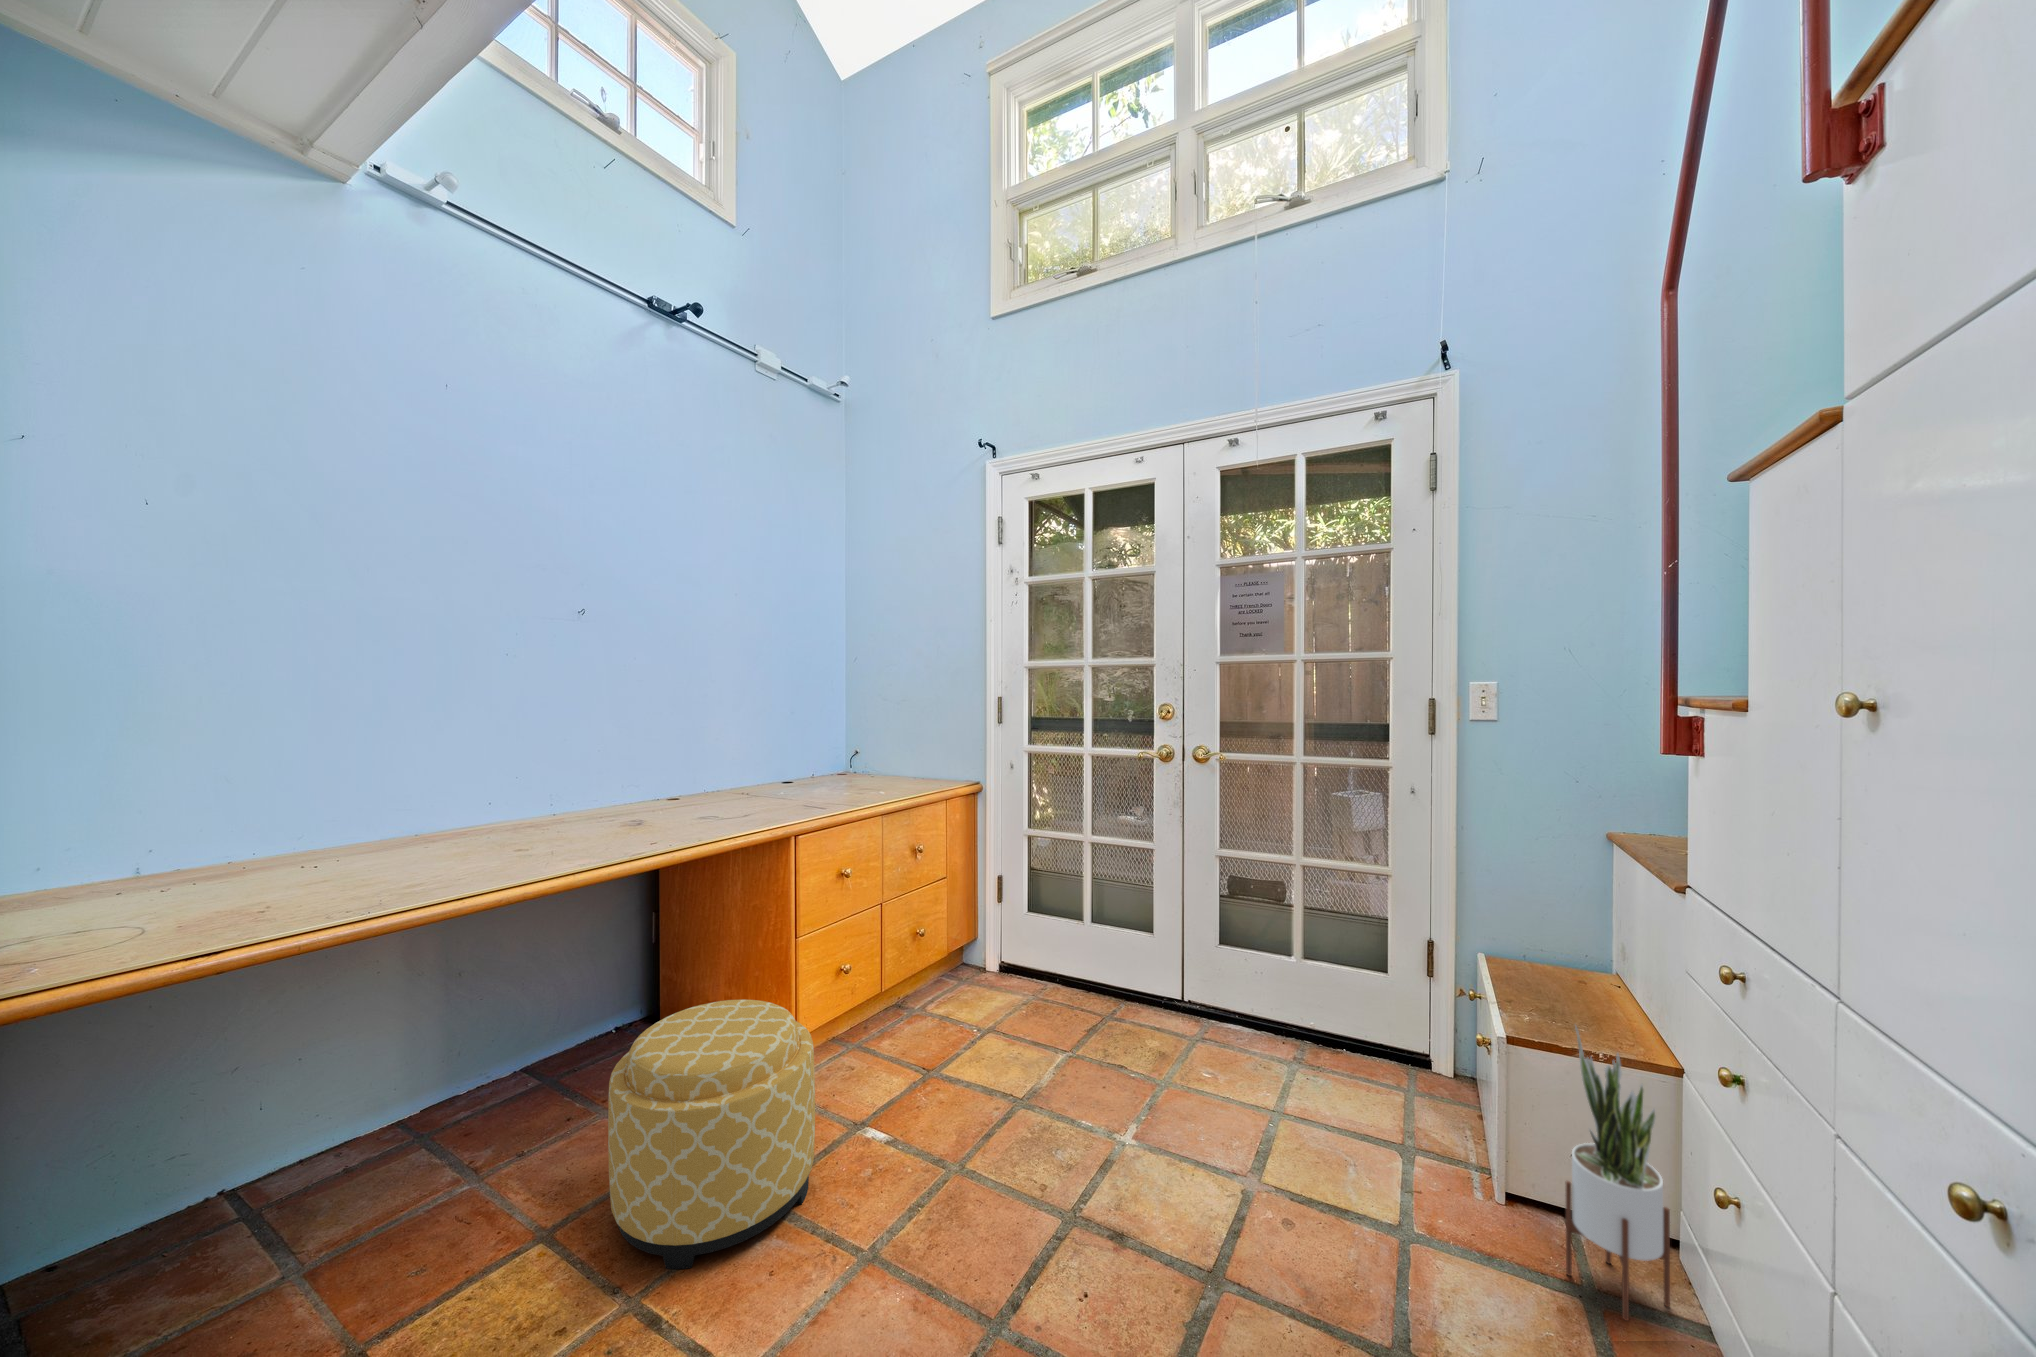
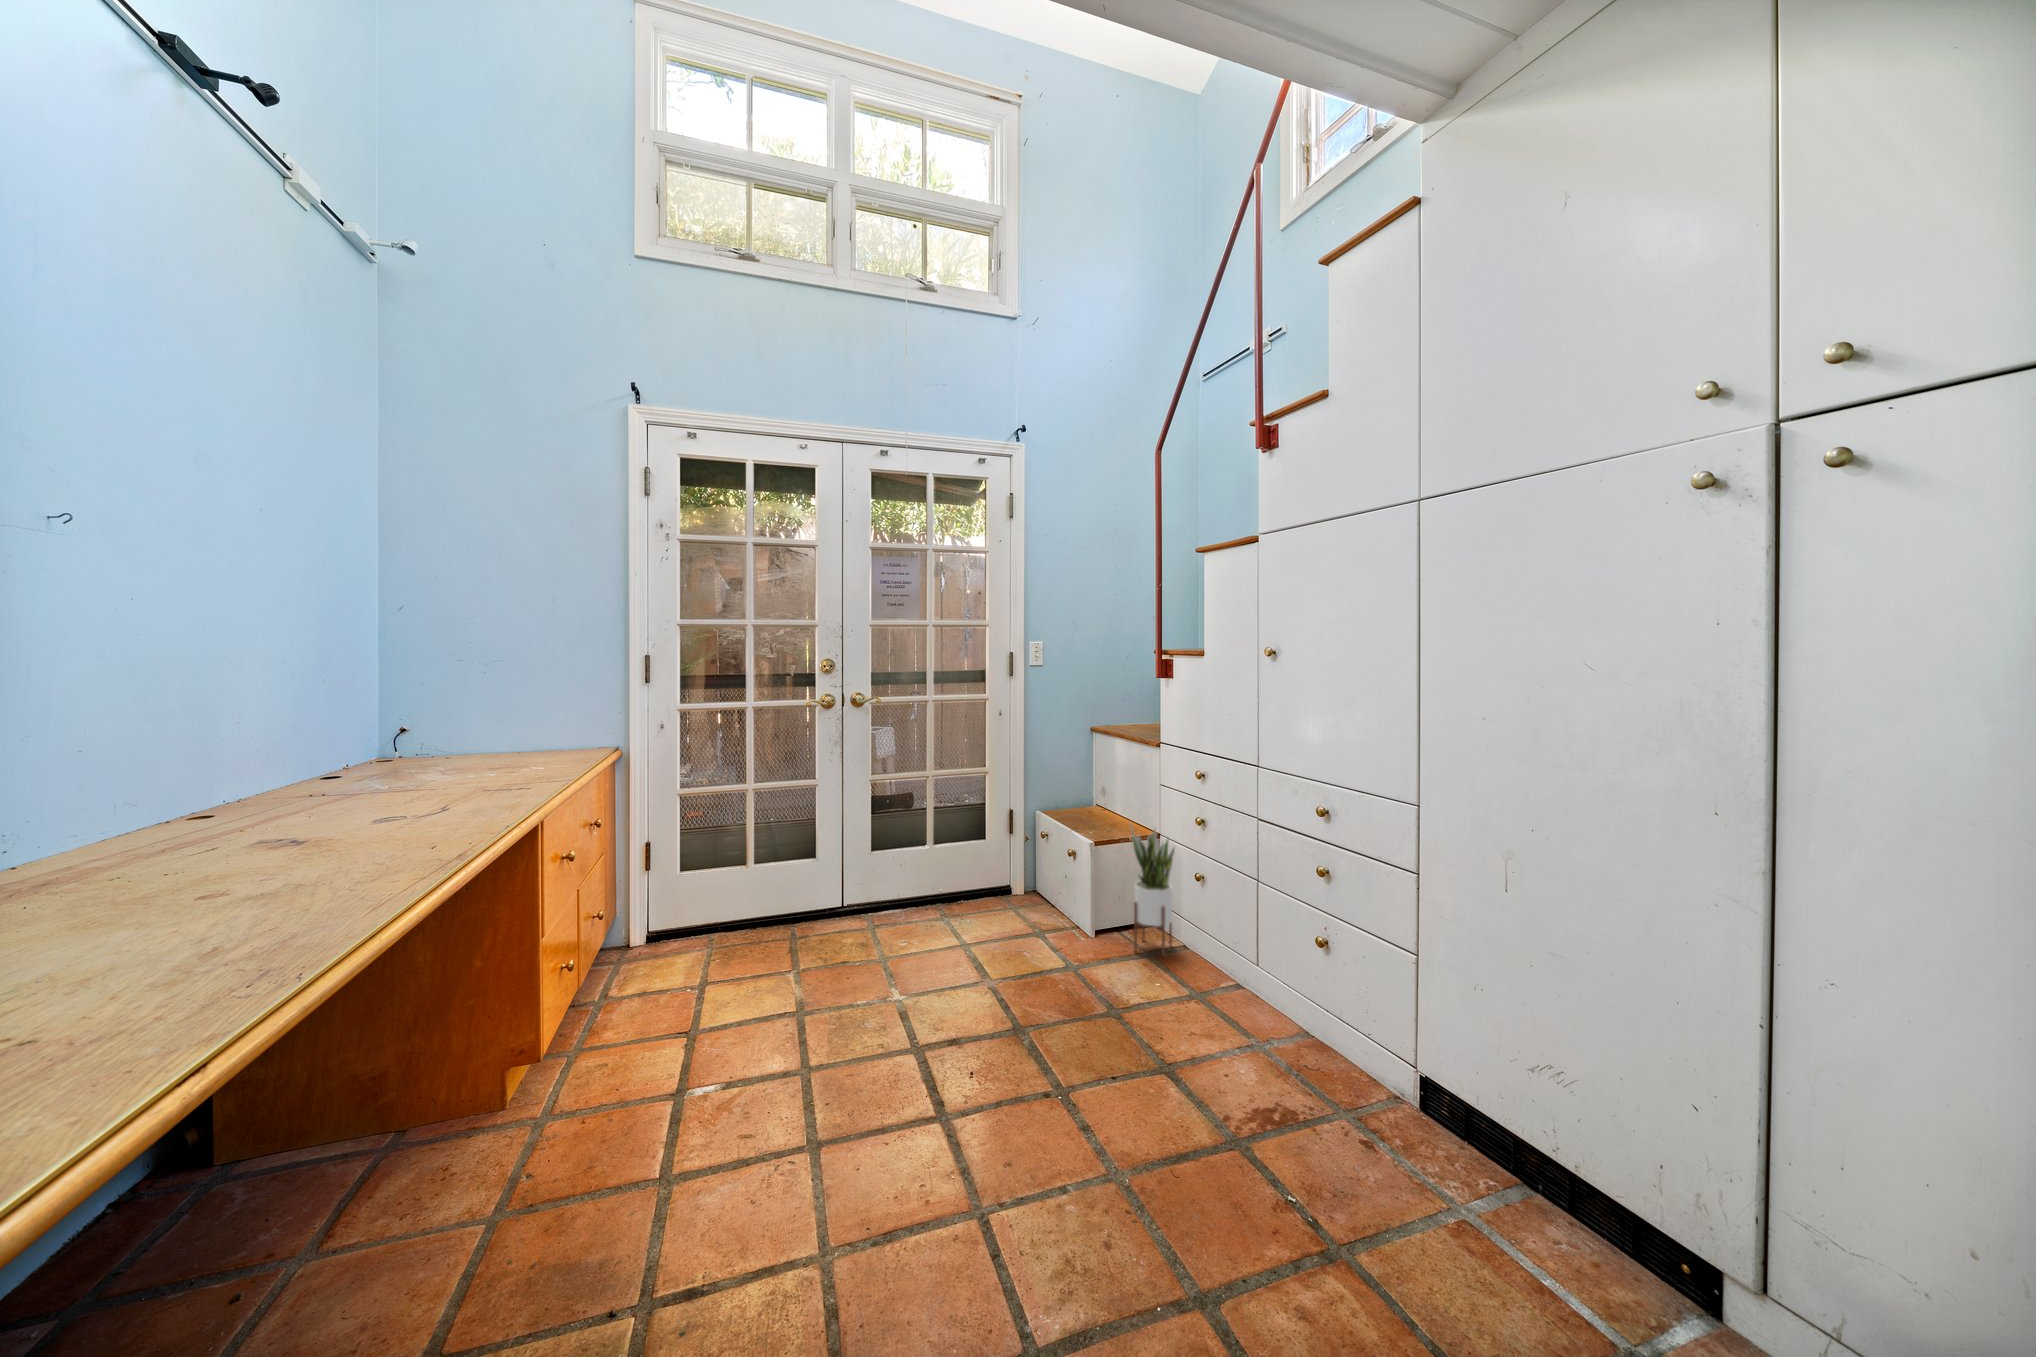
ottoman: present [608,1000,815,1269] -> none [411,974,673,1271]

